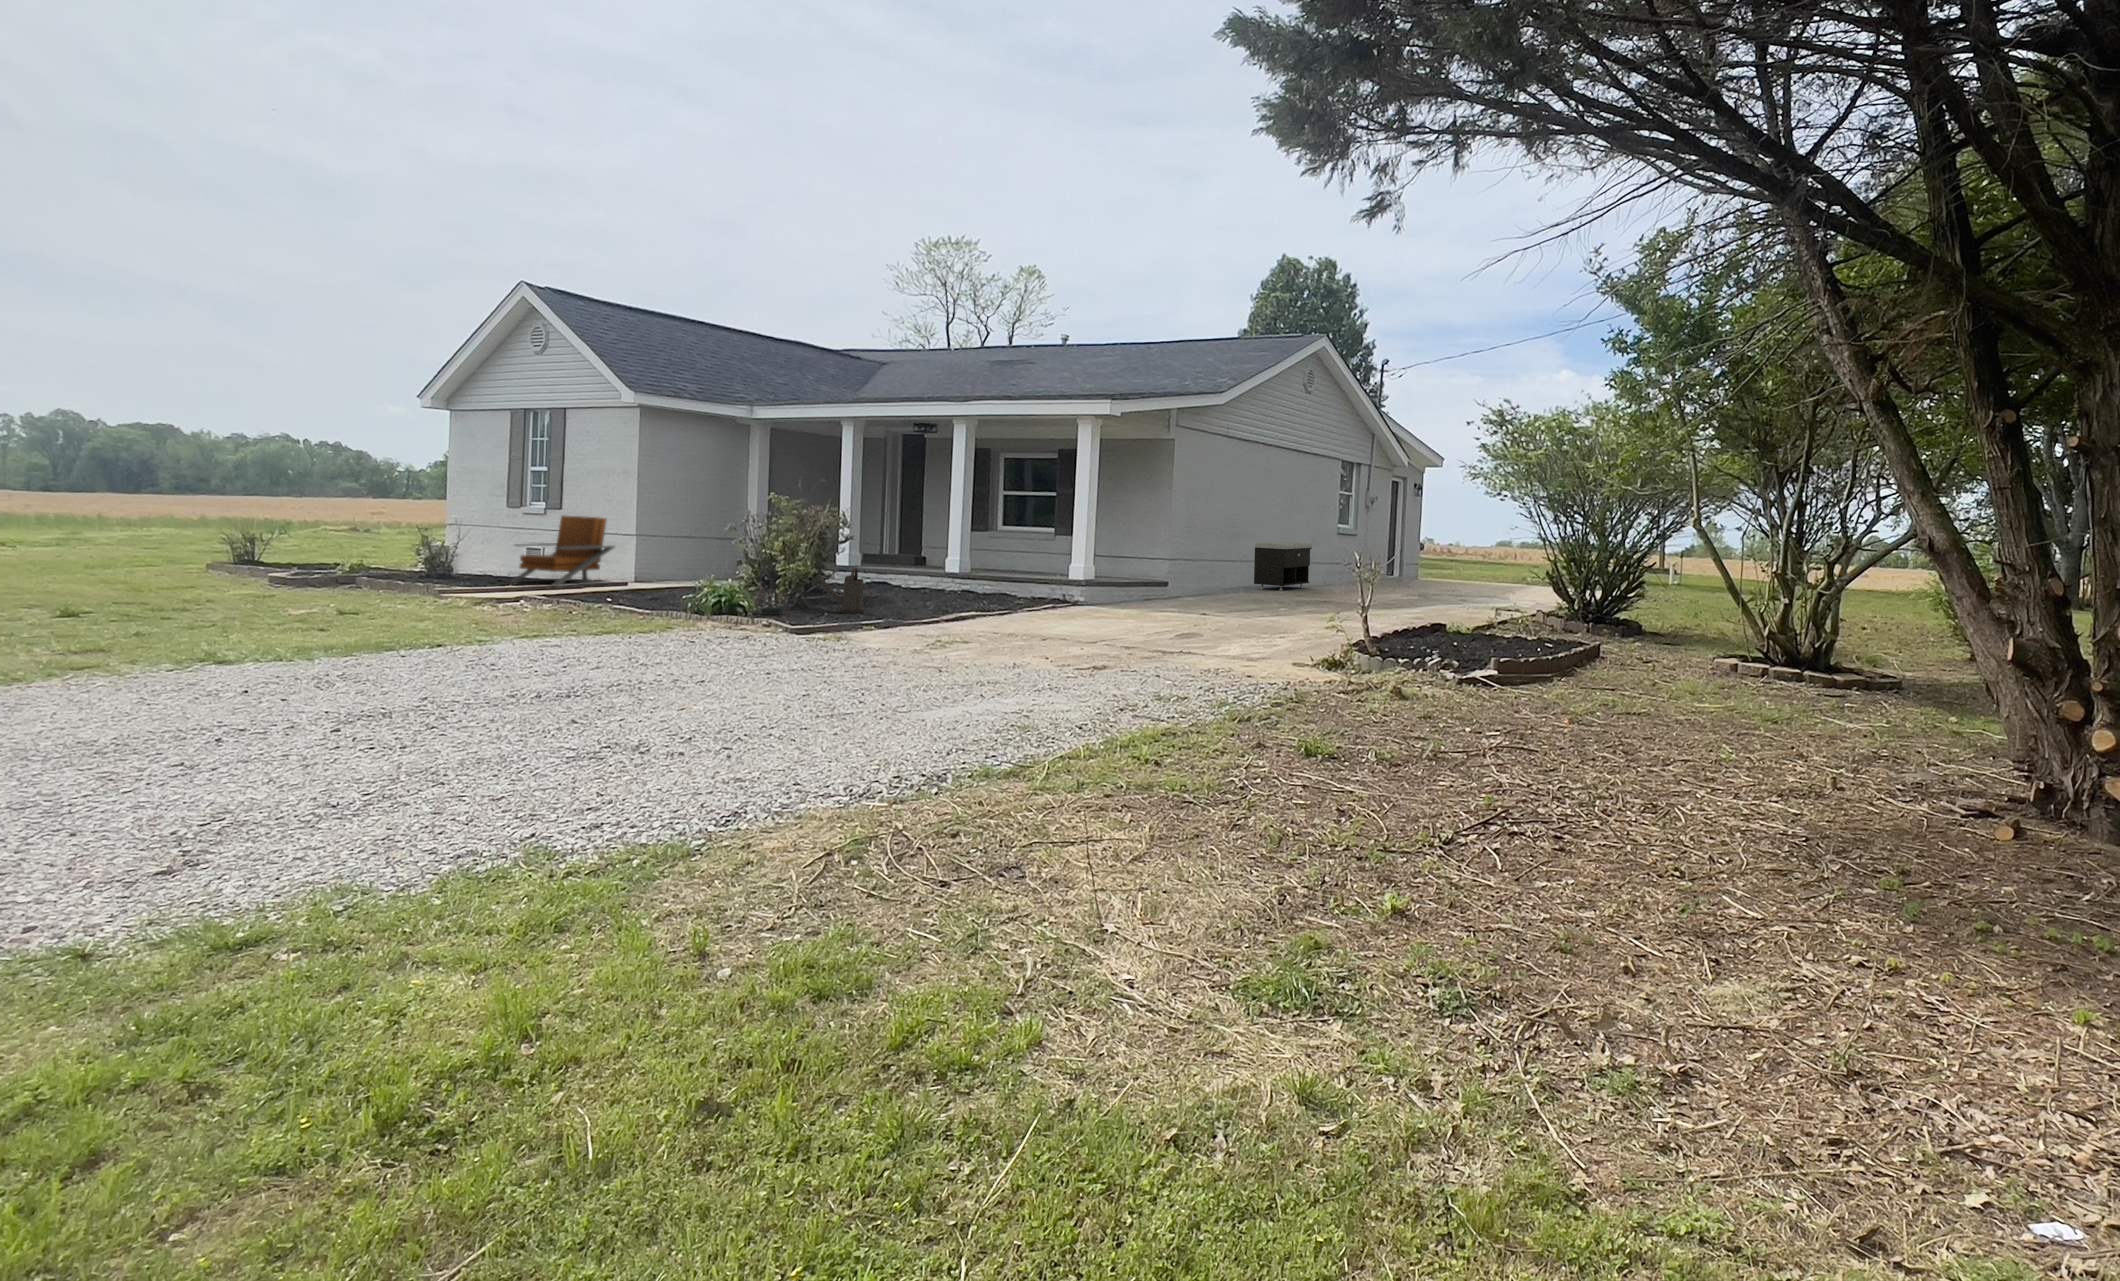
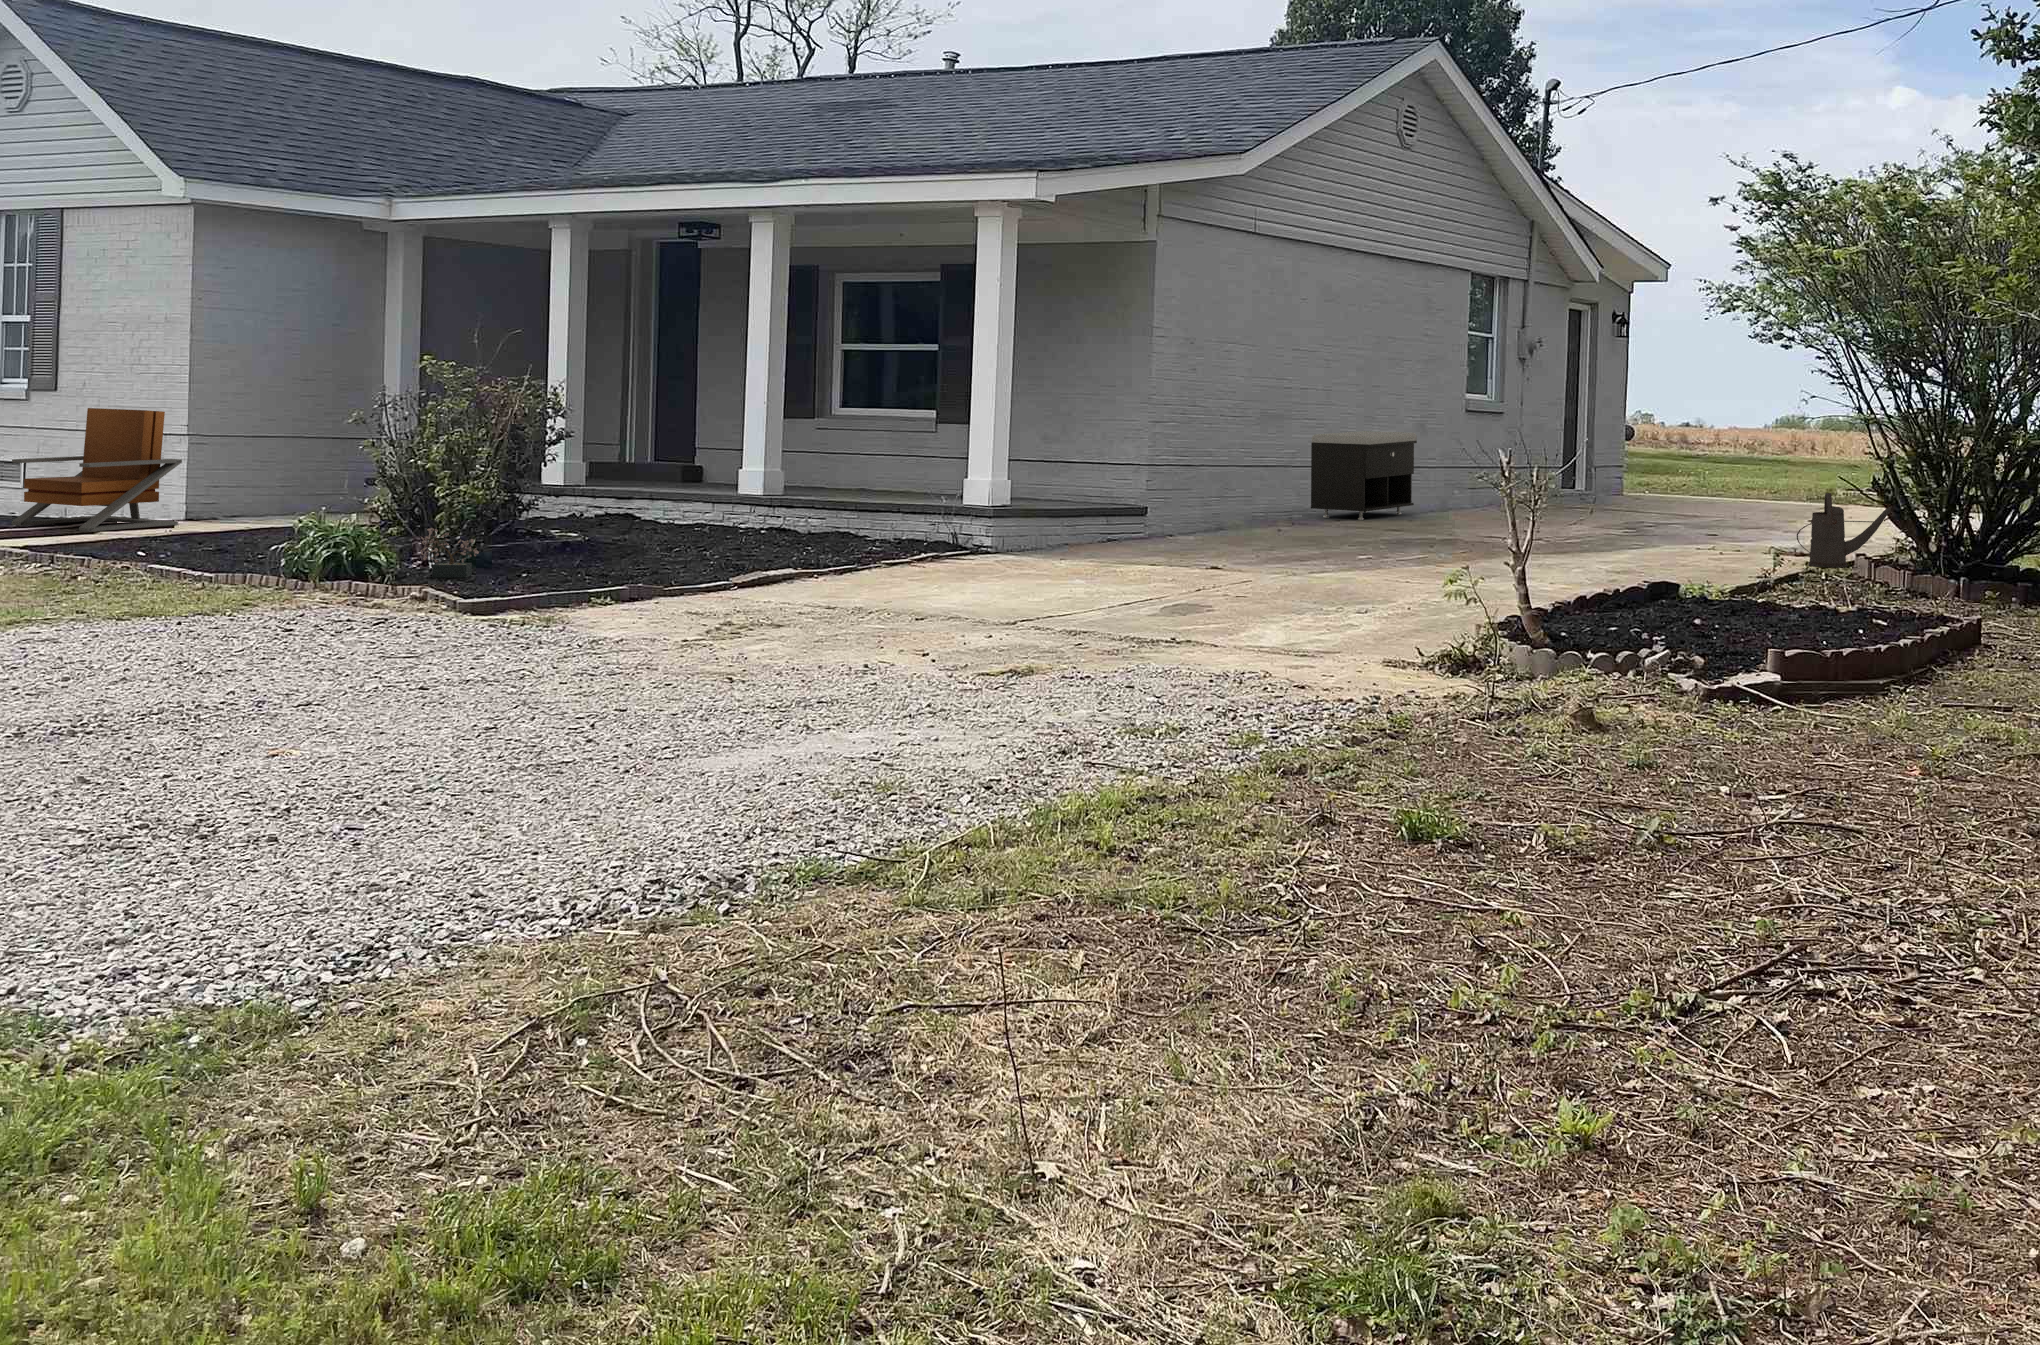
watering can: present [818,567,872,613] -> present [1797,493,1891,567]

